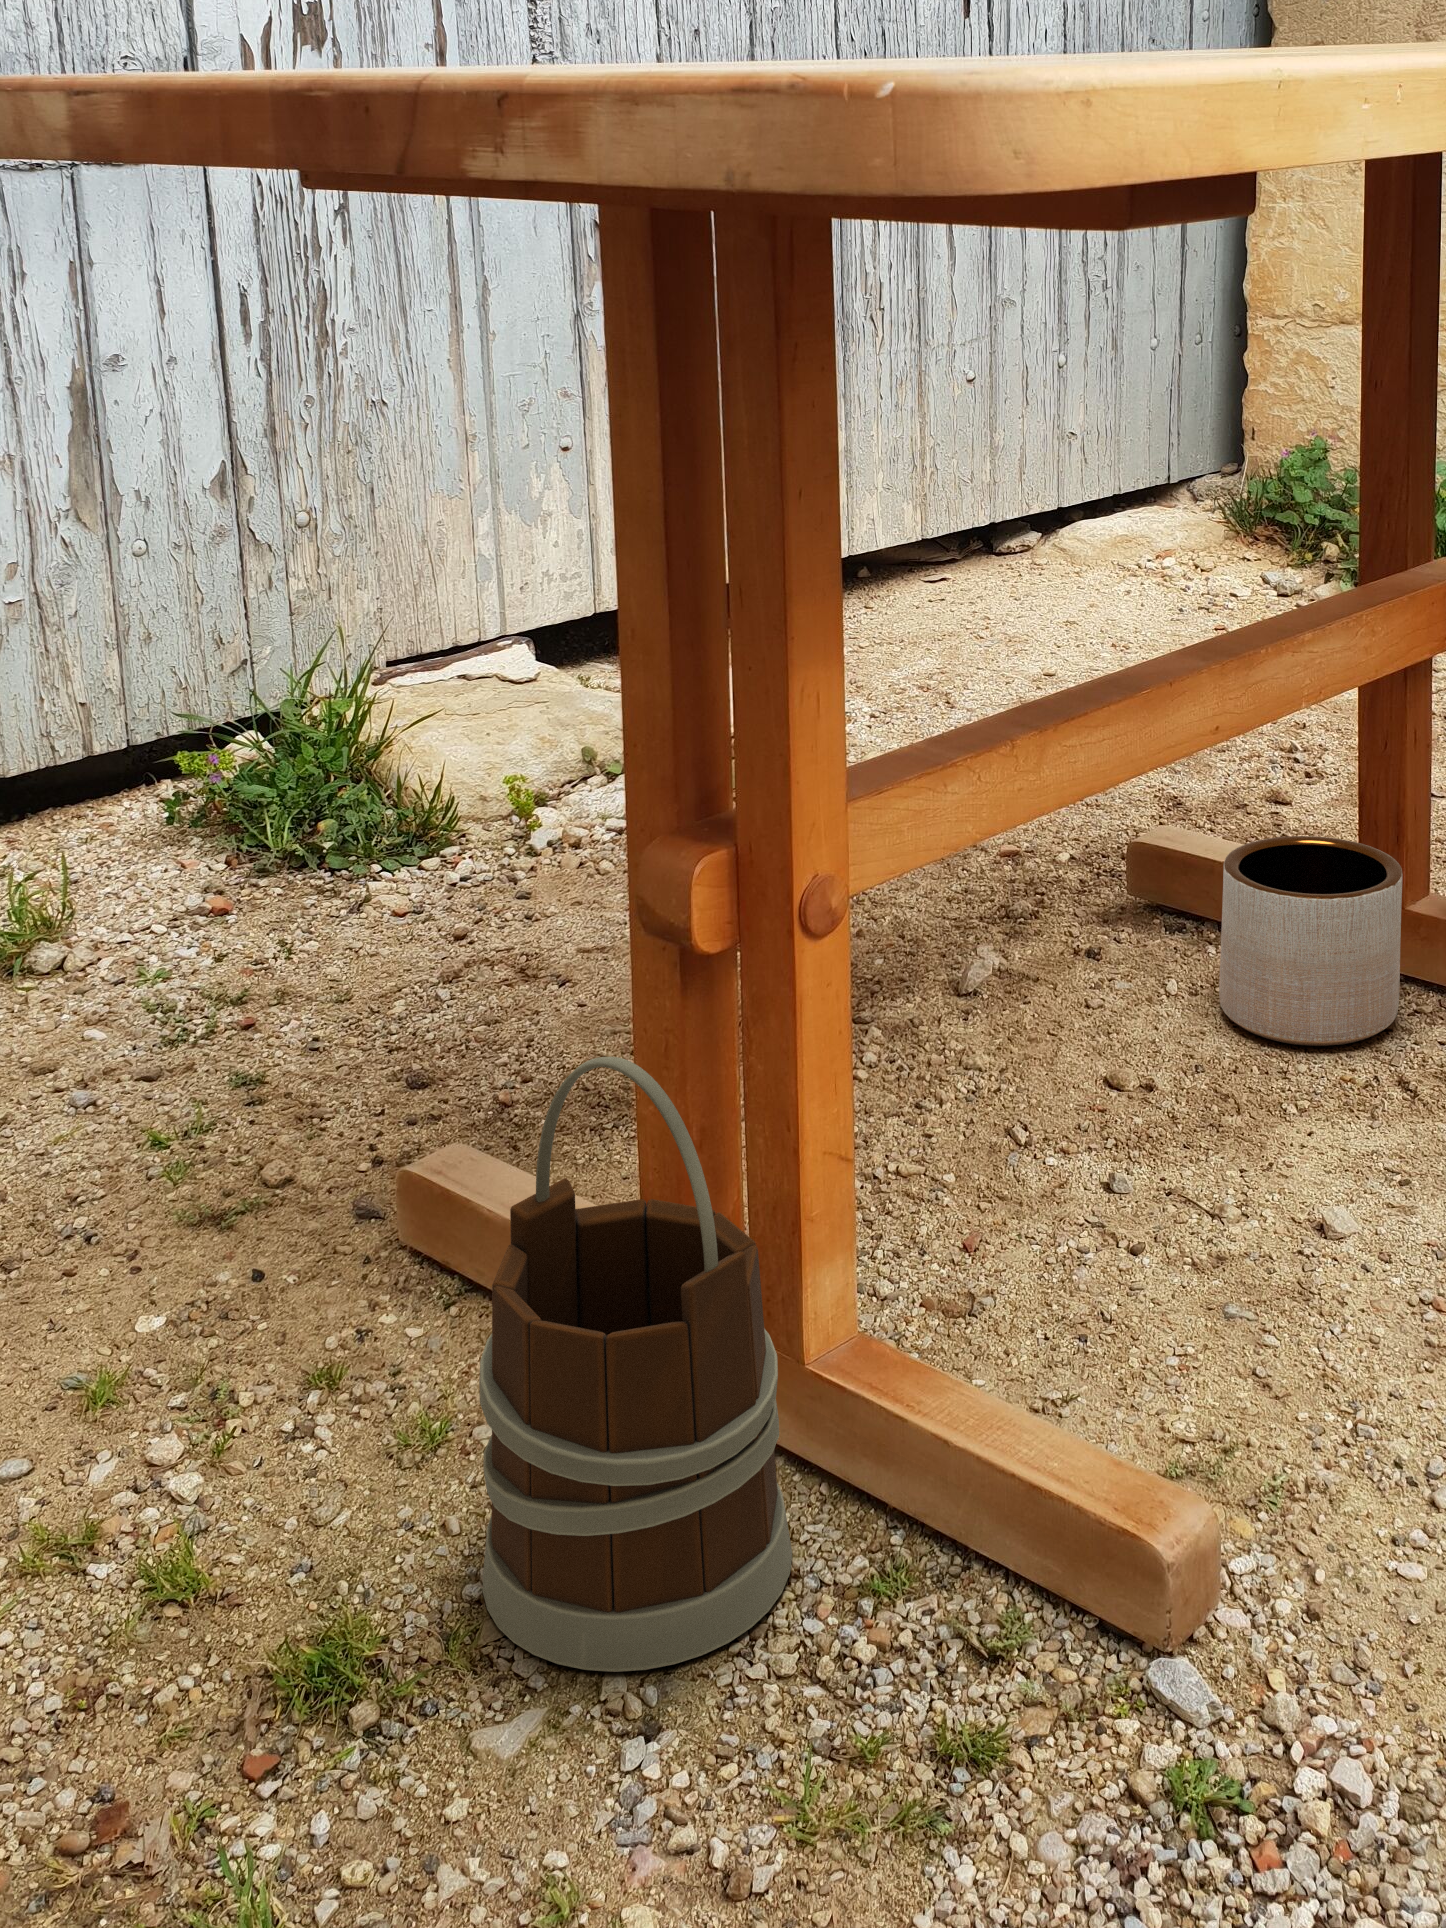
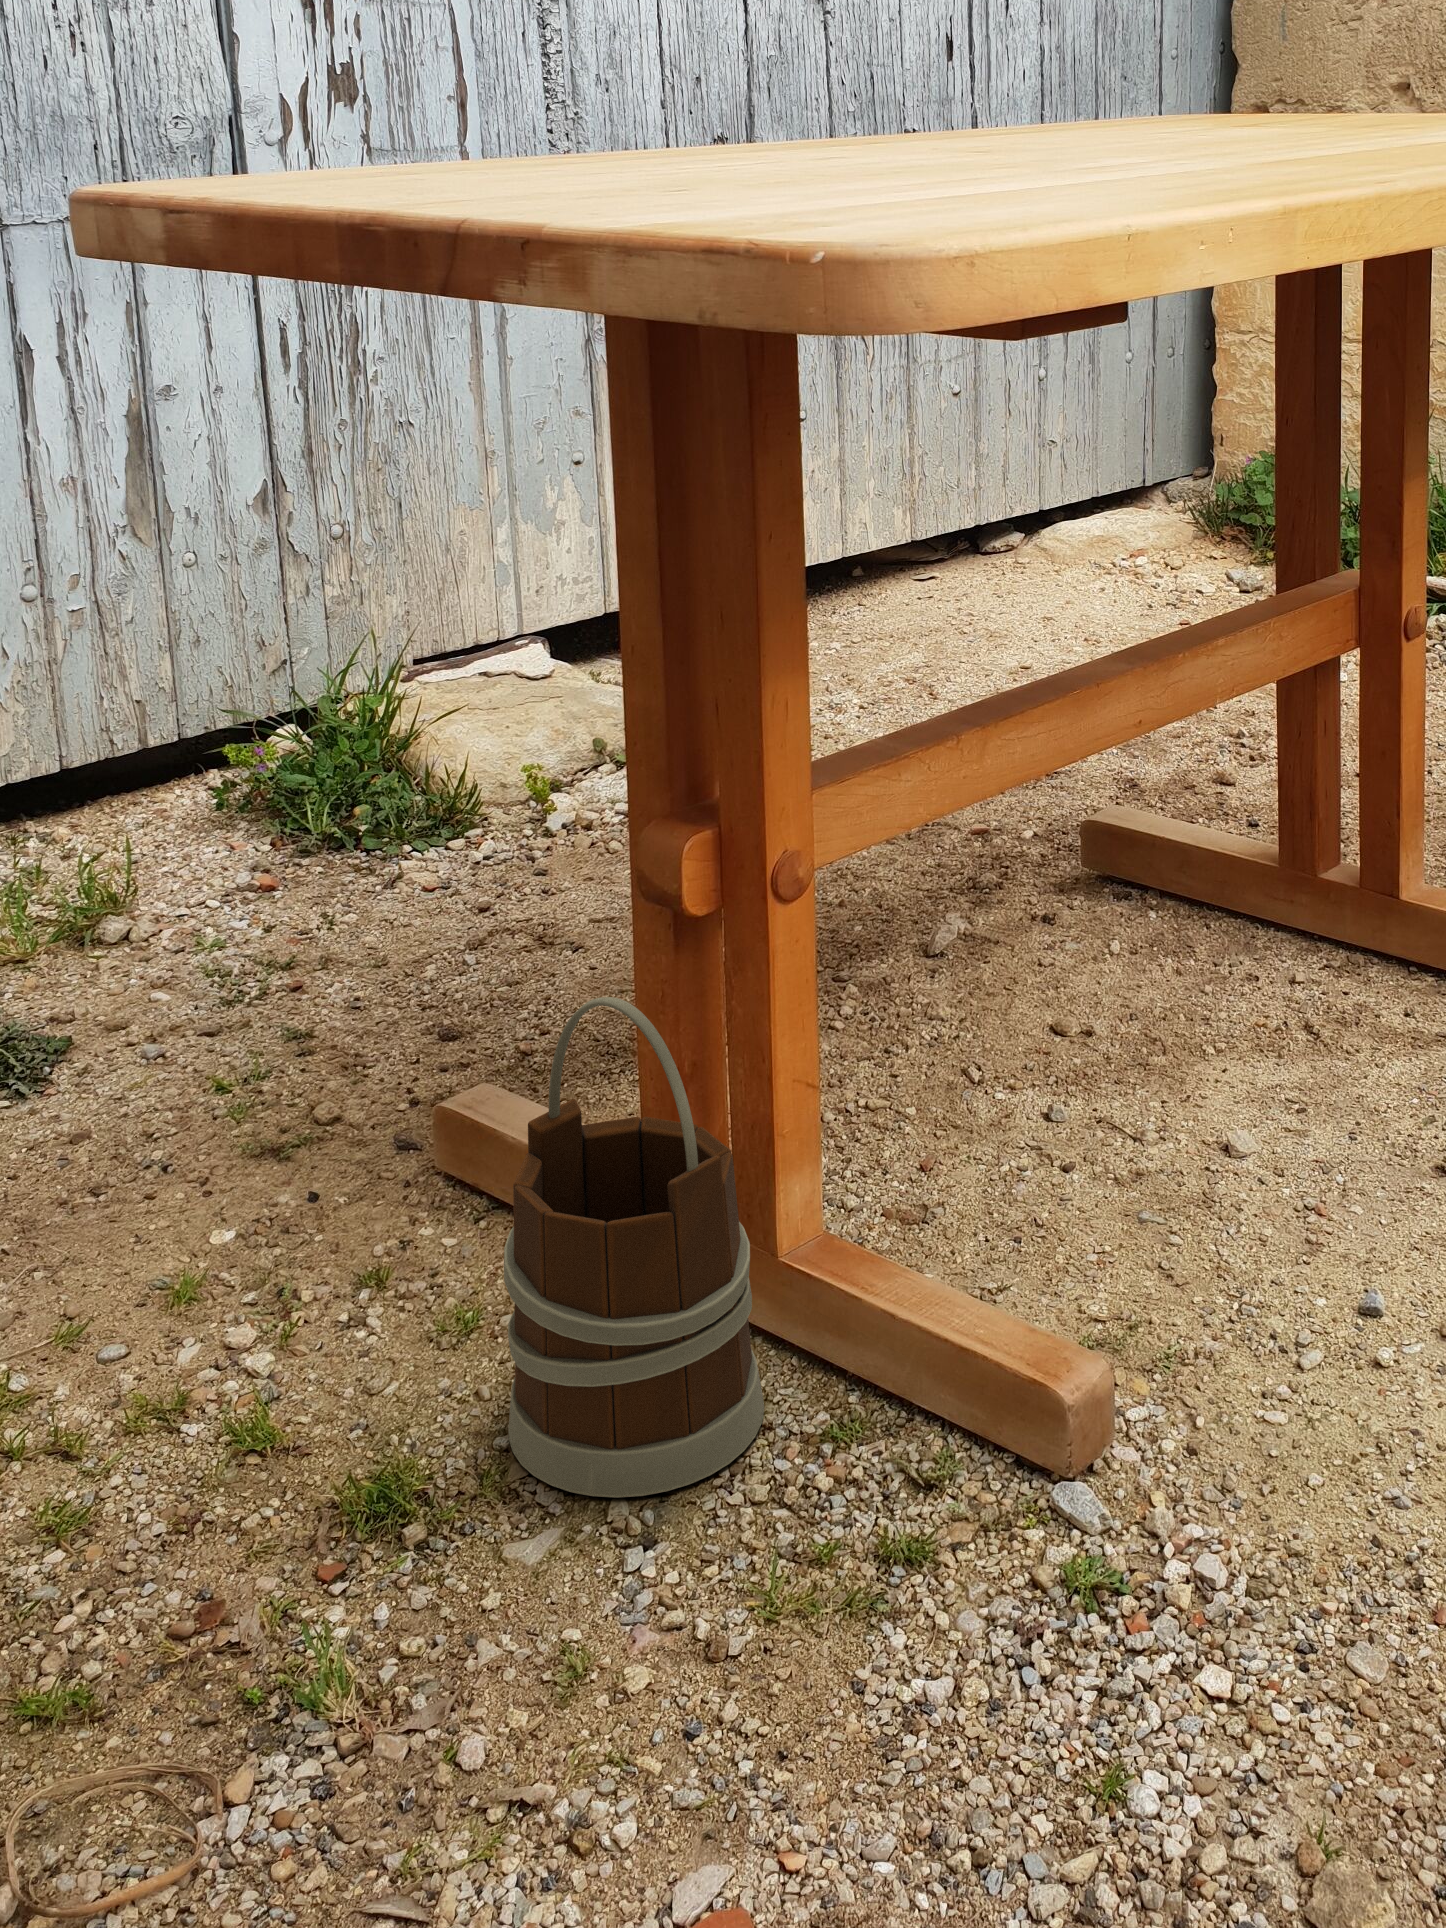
planter: present [1219,836,1402,1046] -> none [1150,812,1308,994]

